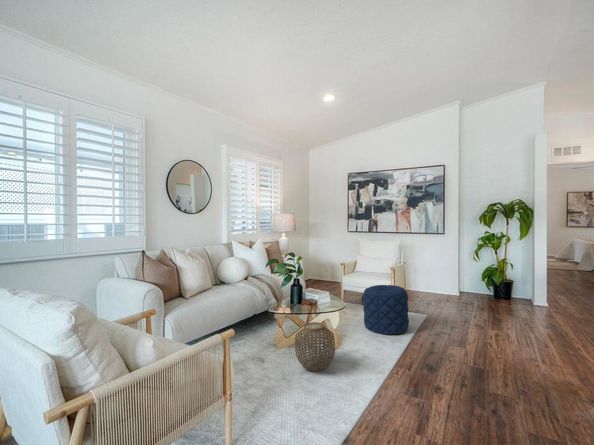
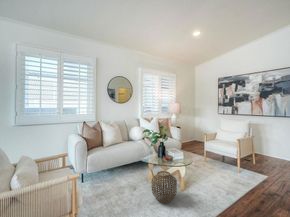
pouf: present [363,285,409,335] -> none [212,151,246,187]

